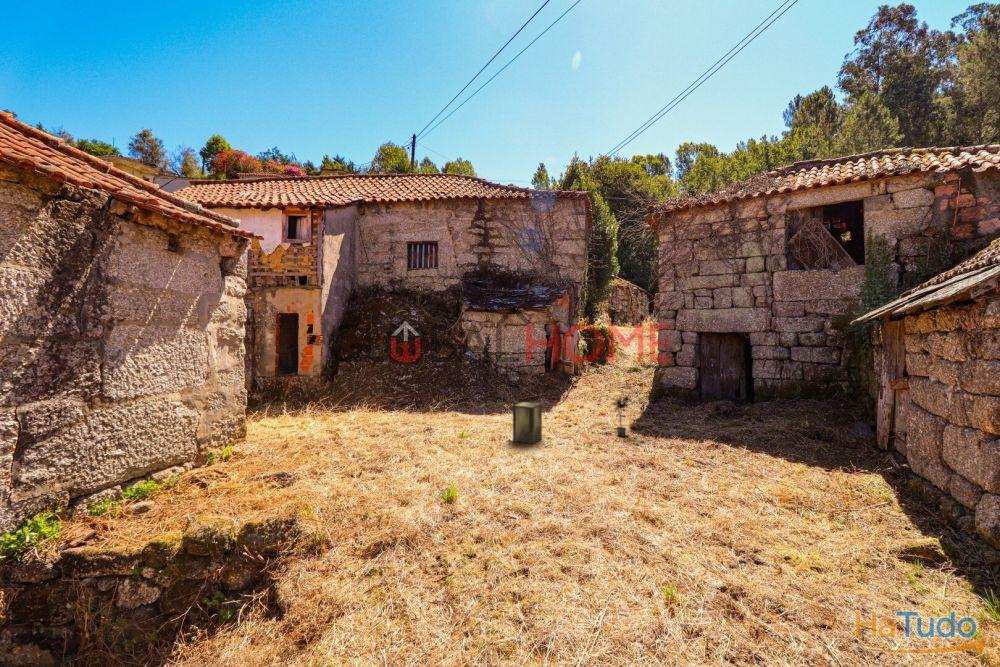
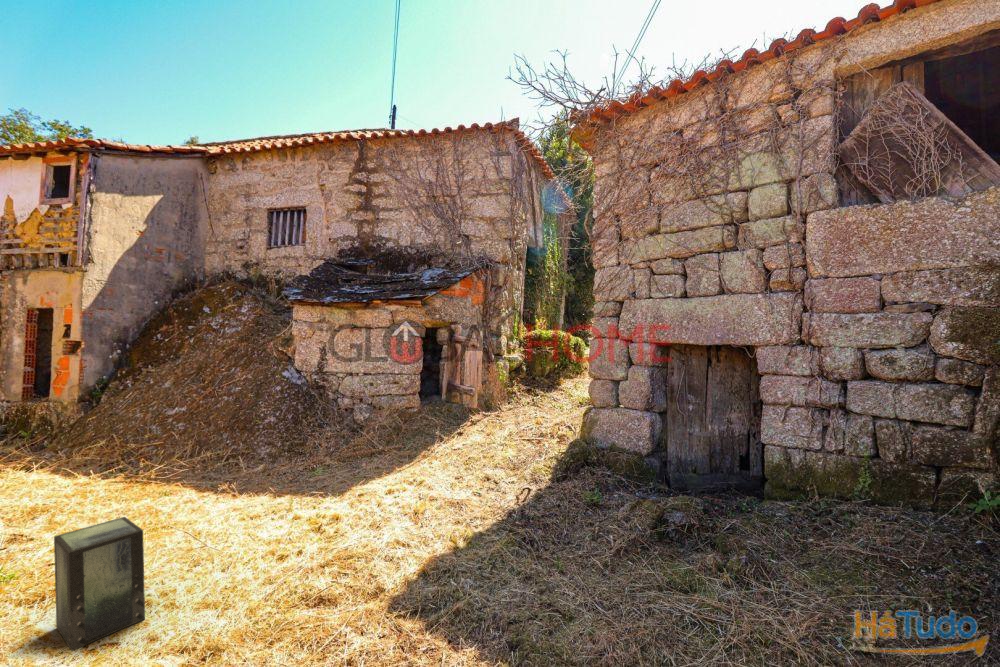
potted plant: present [615,397,631,437] -> none [322,512,389,622]

